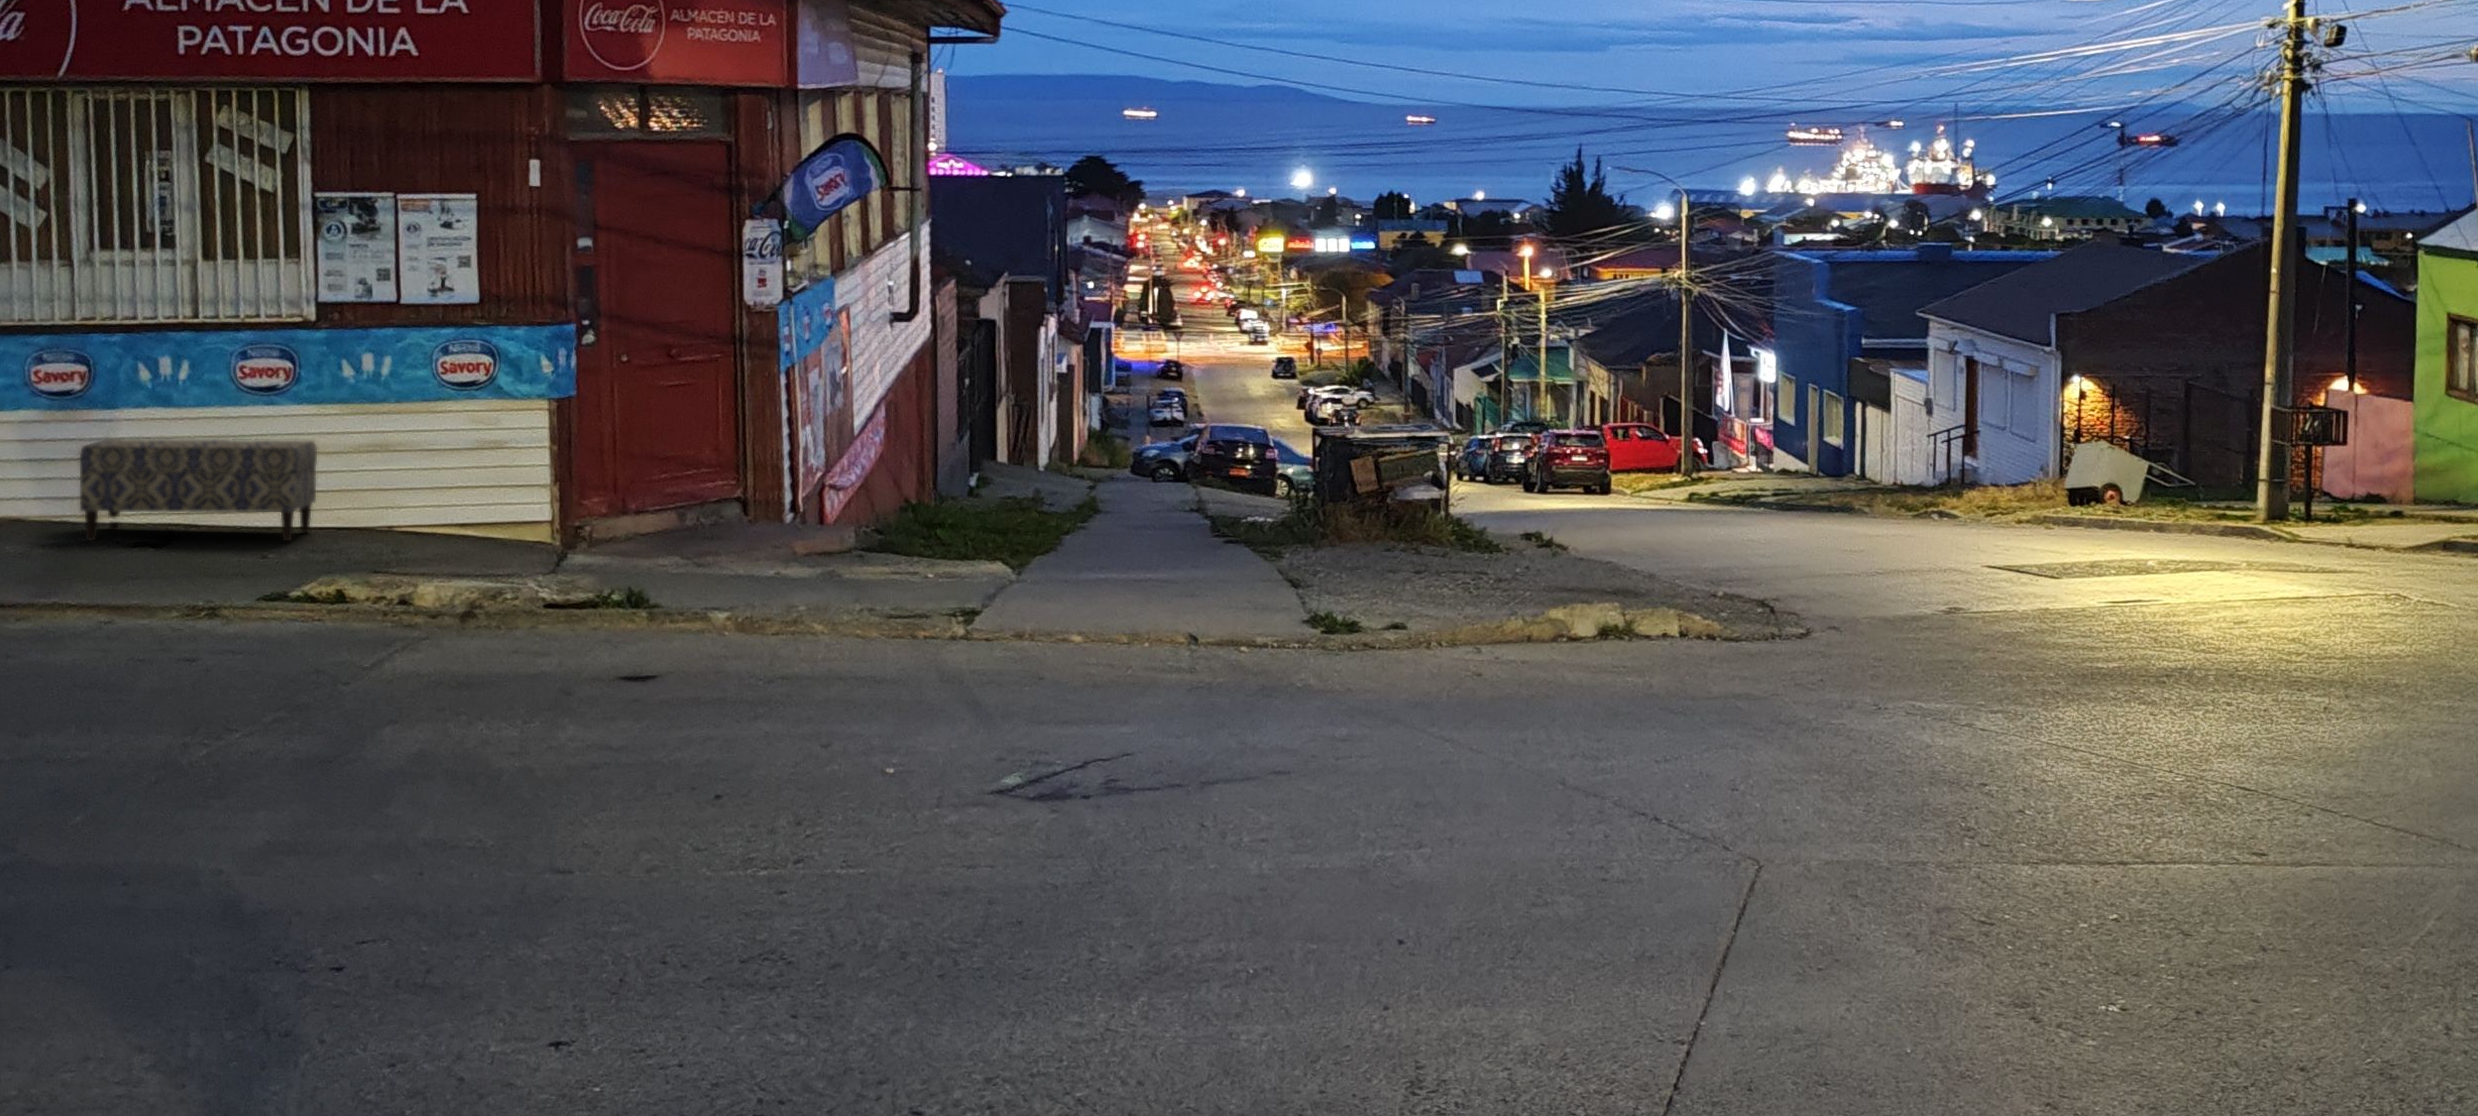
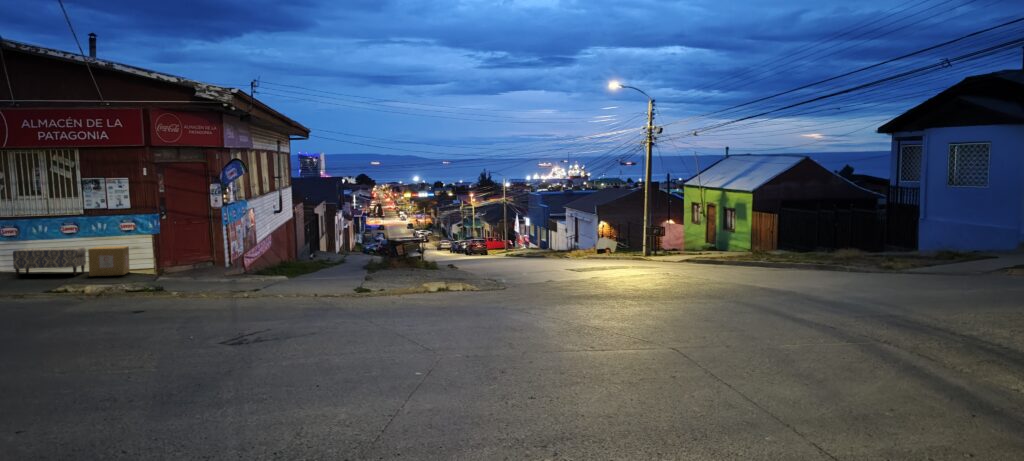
cardboard box: none [337,440,466,545] -> present [88,246,130,276]

